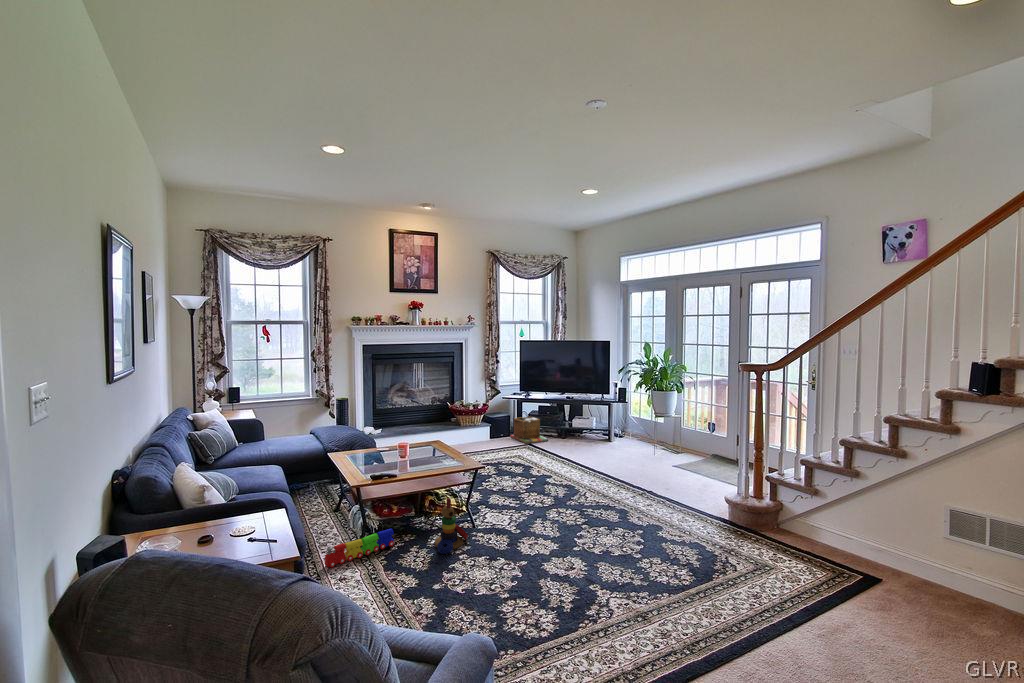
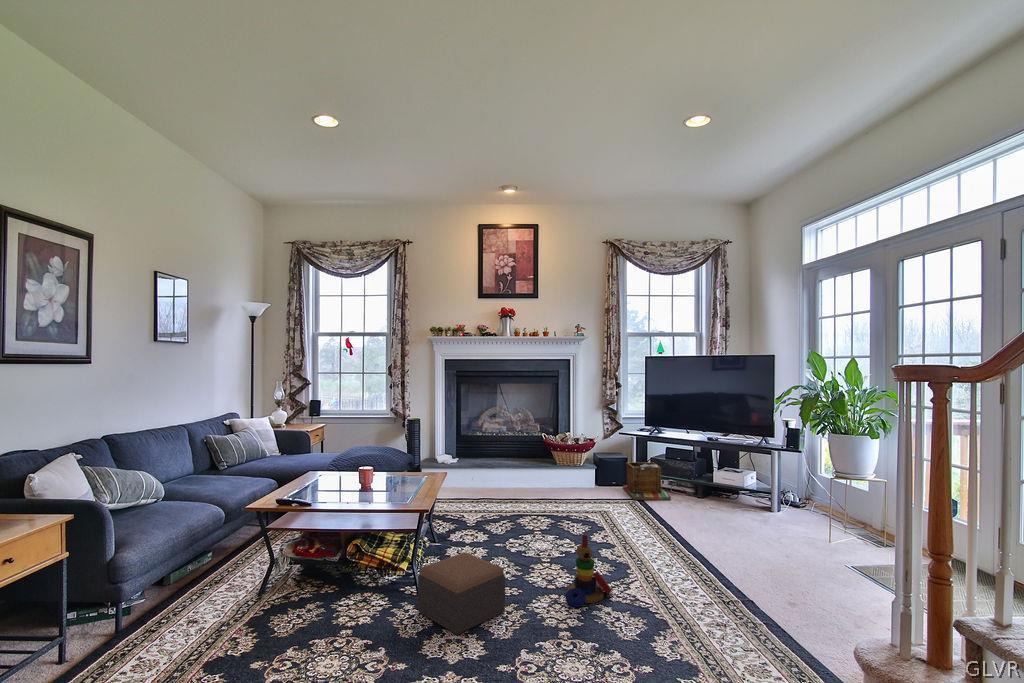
footstool: none [480,485,530,530] -> present [418,552,505,635]
stacking toy: present [435,498,468,554] -> present [565,534,612,607]
toy train: present [325,528,394,567] -> none [181,588,289,626]

